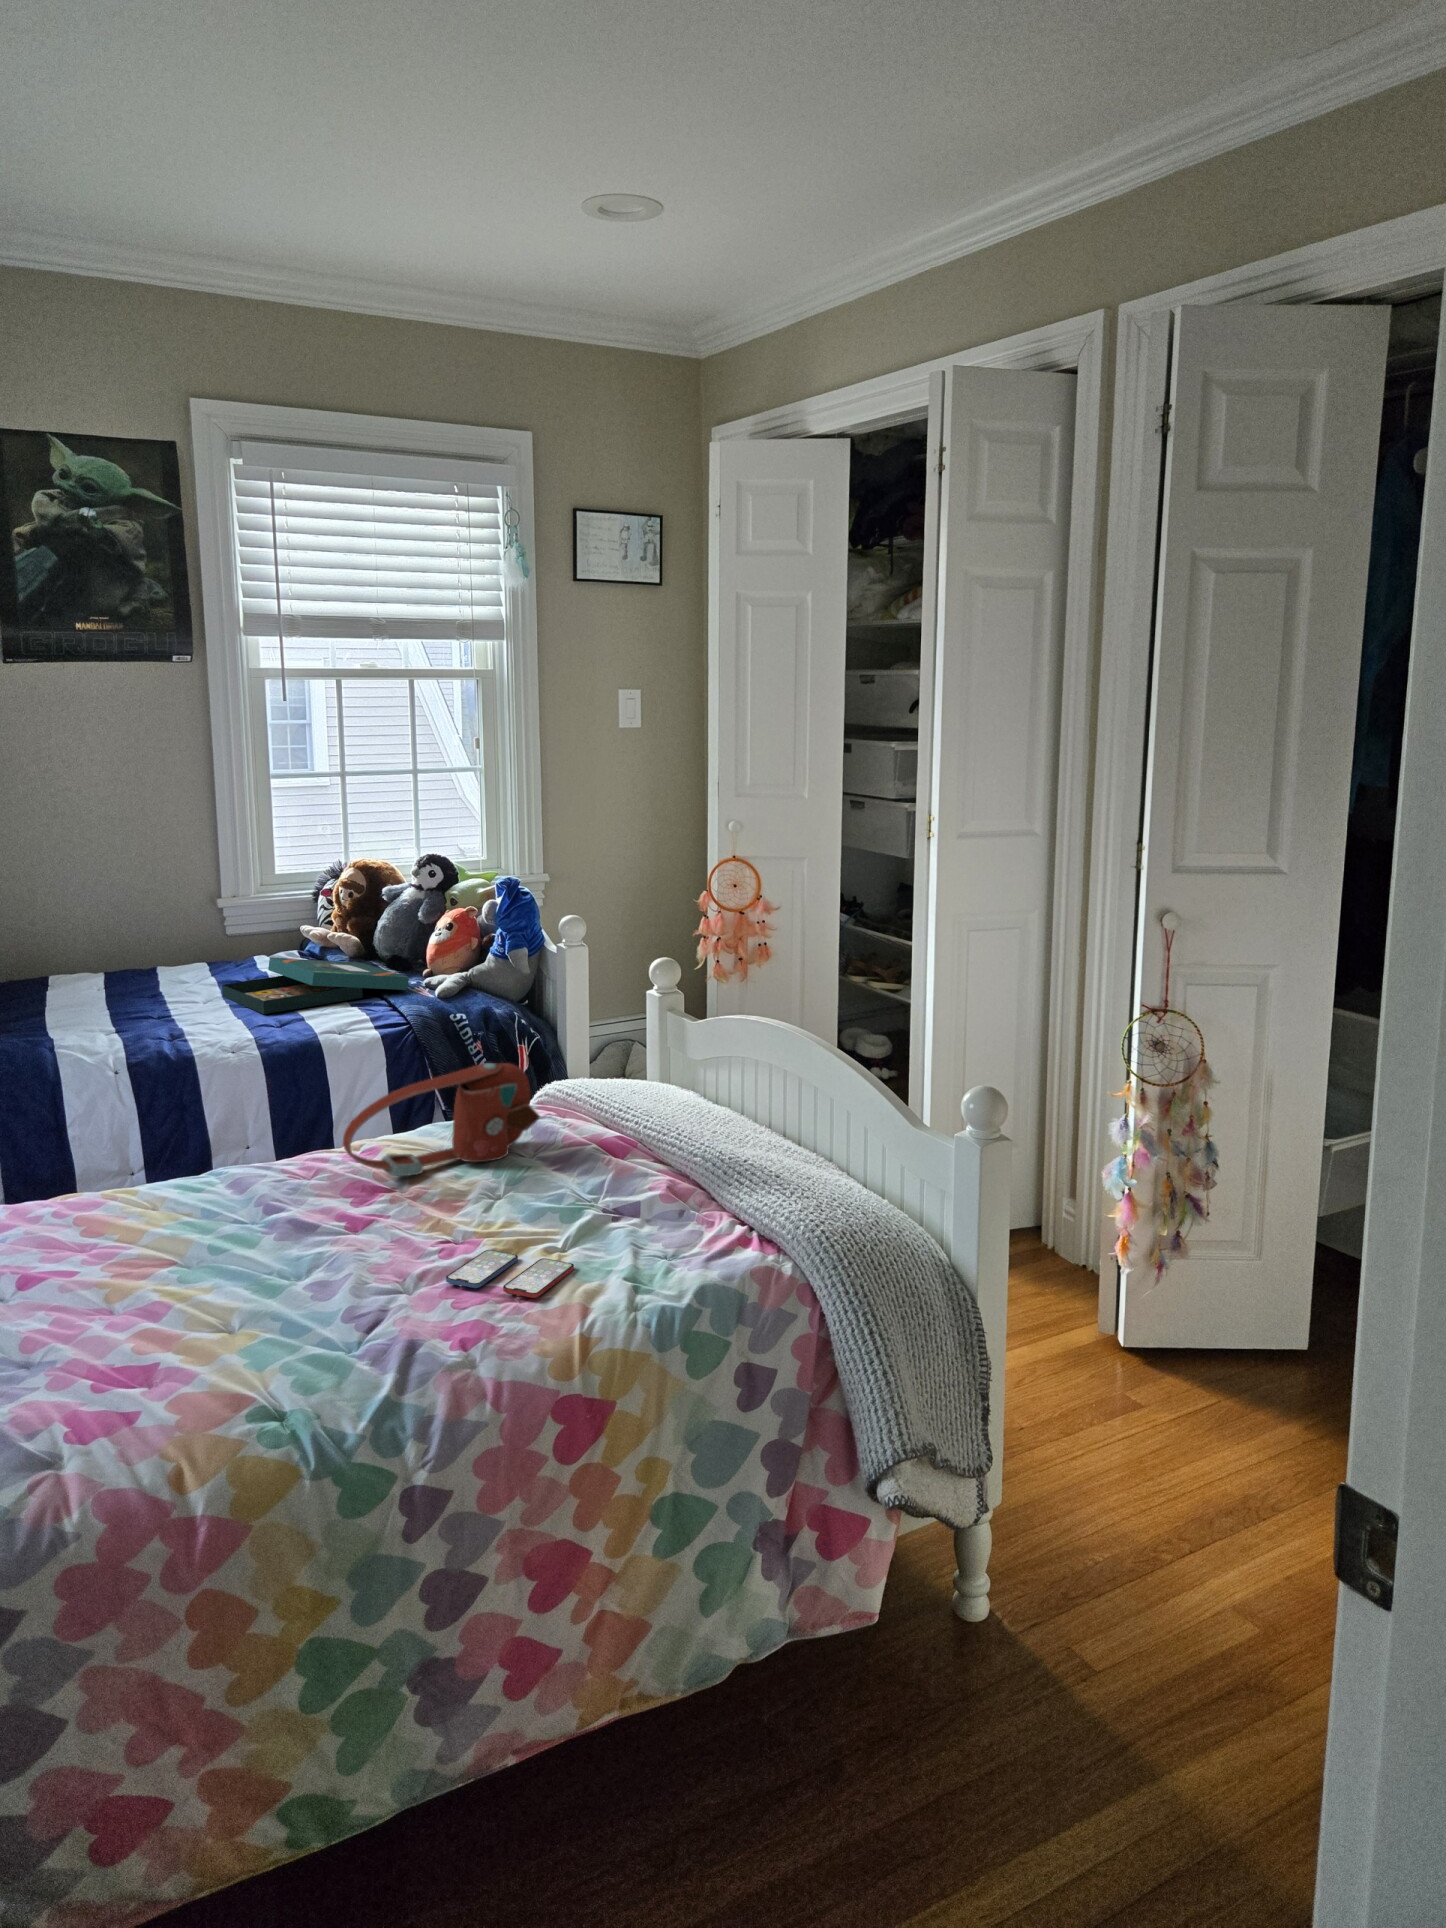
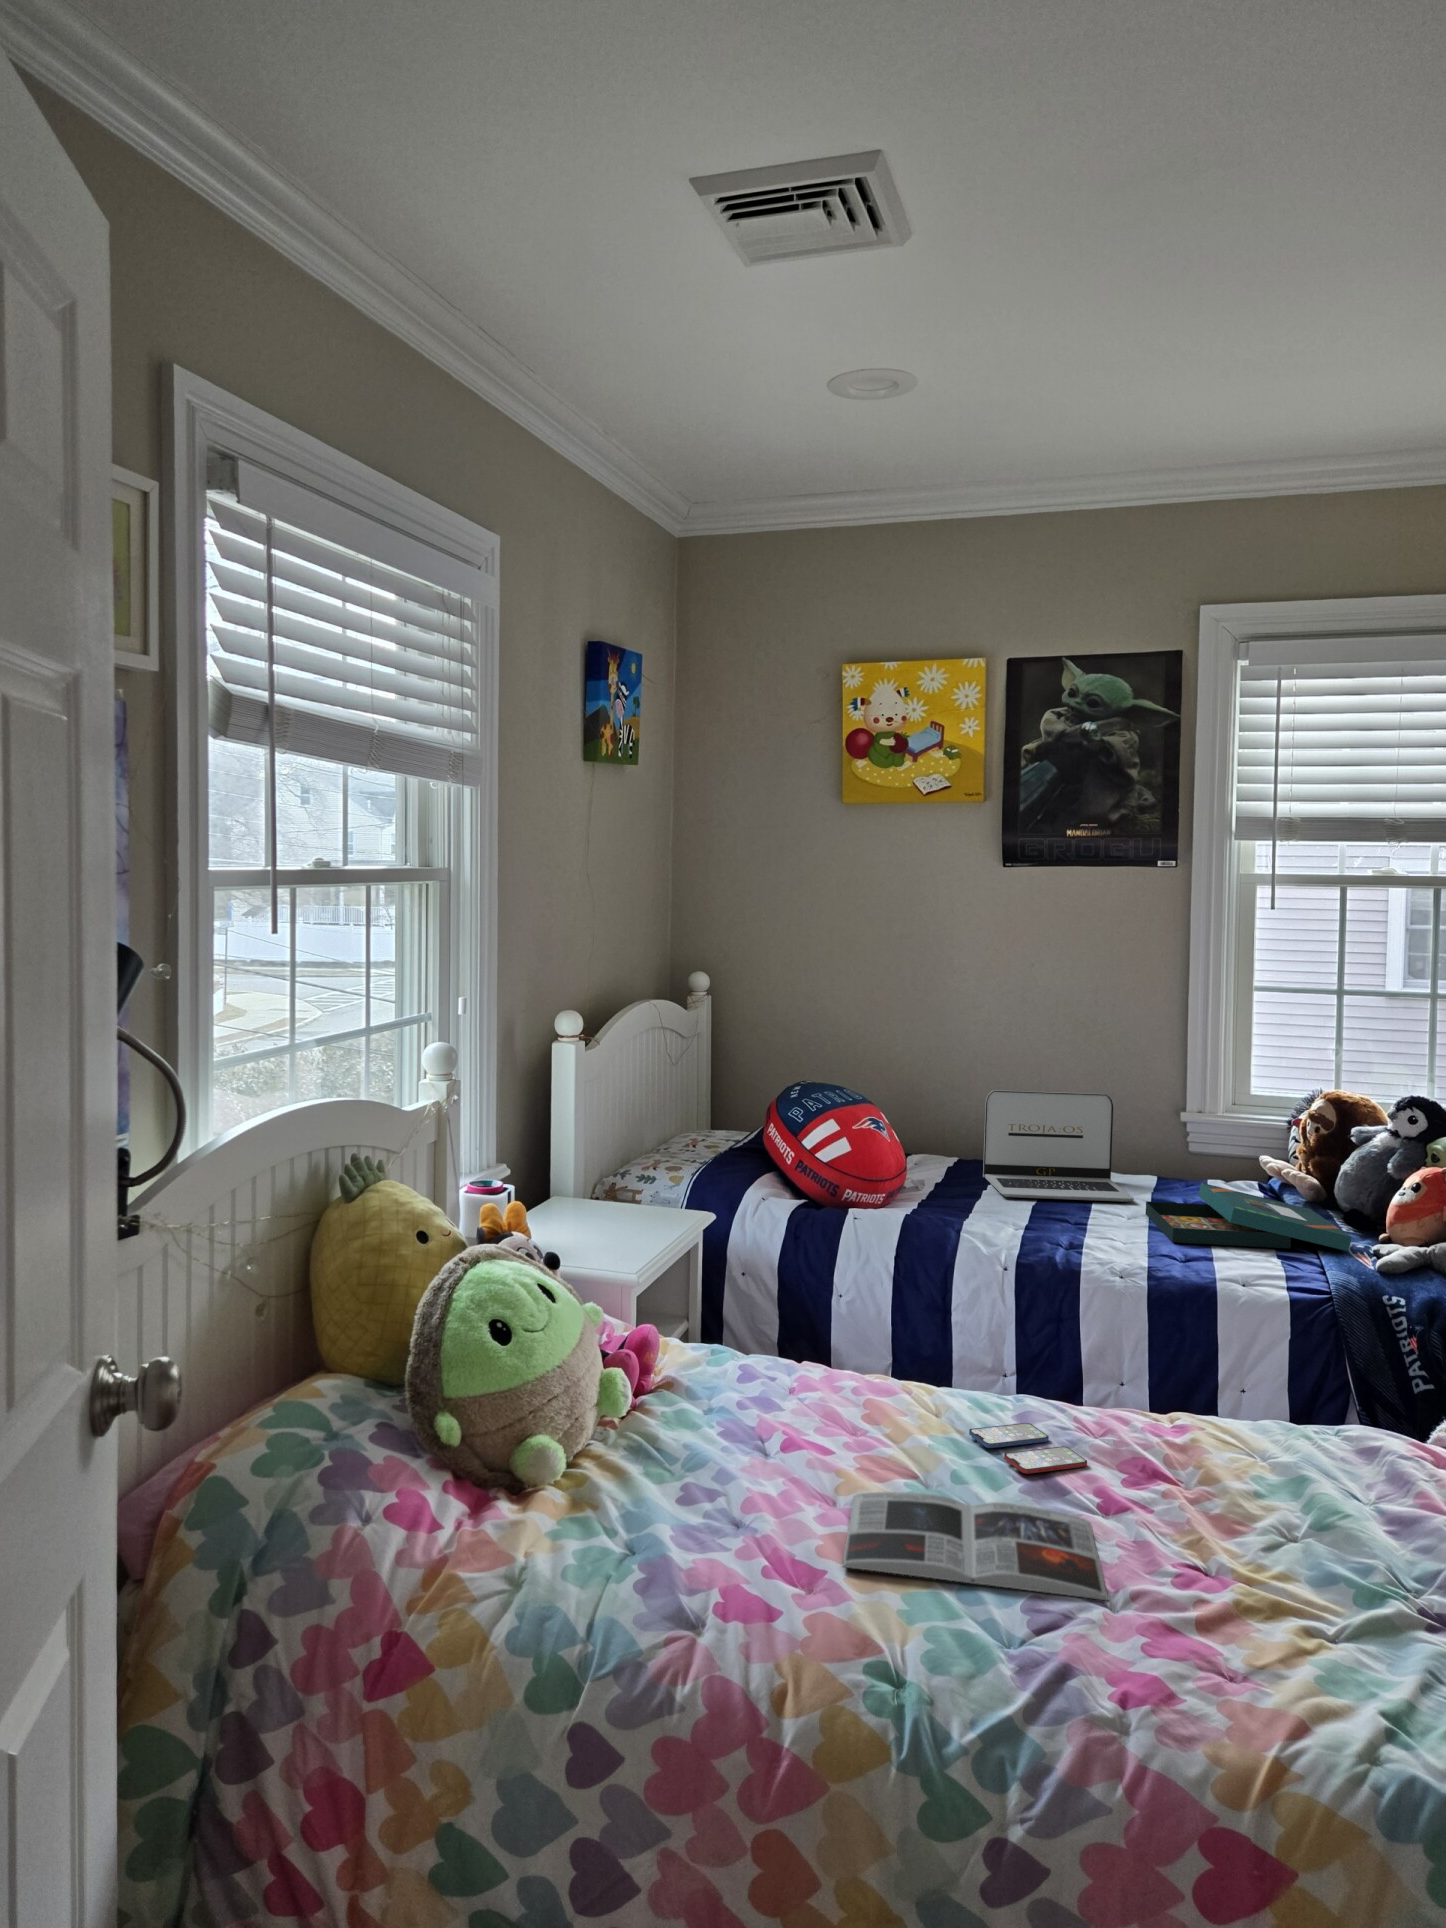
laptop: none [29,891,206,1009] -> present [983,1090,1134,1202]
handbag: present [343,1063,540,1176] -> none [1122,1361,1383,1488]
magazine: none [129,1241,405,1355] -> present [842,1492,1108,1600]
smartphone: present [446,1250,574,1298] -> present [969,1423,1087,1474]

